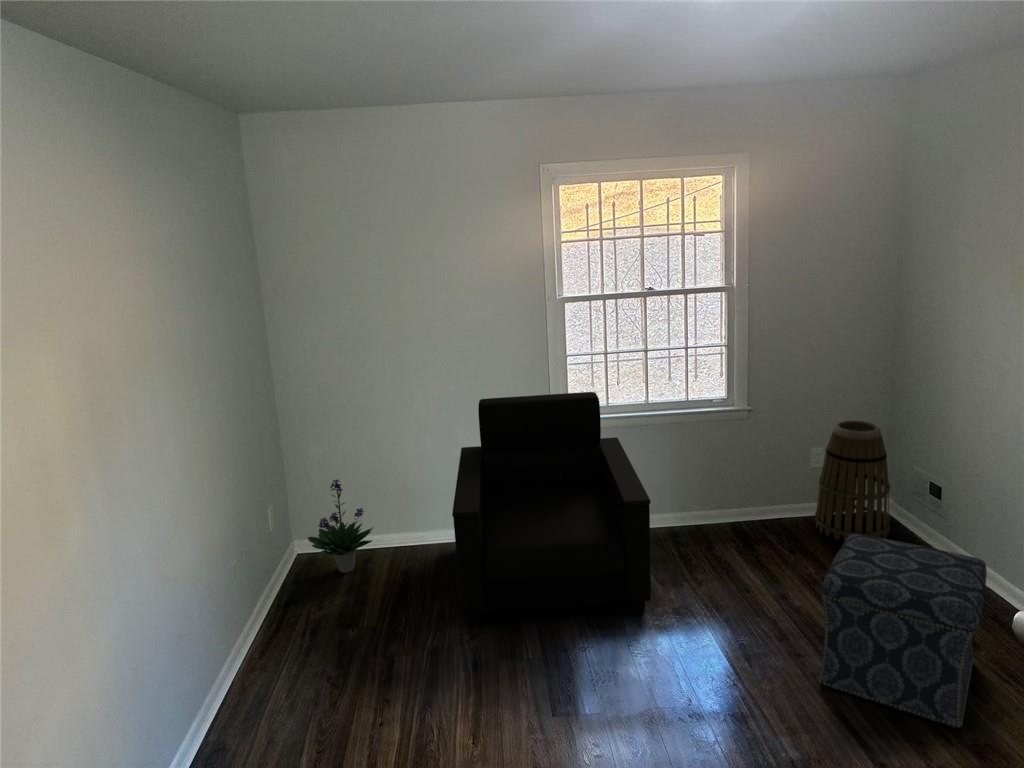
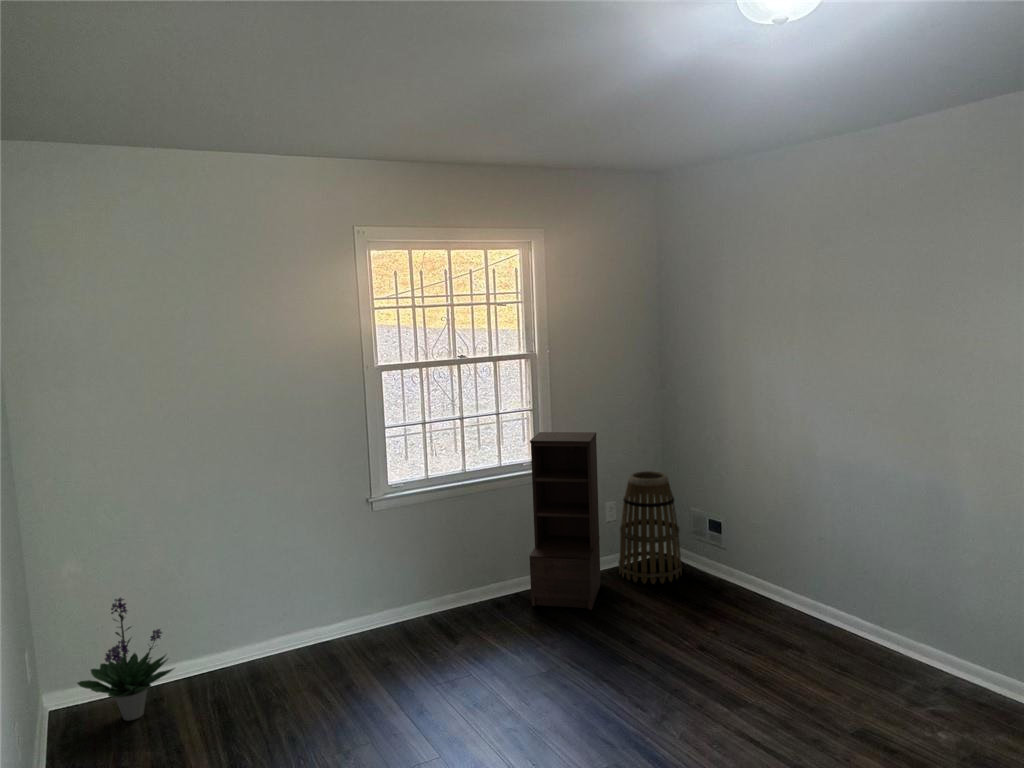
bookshelf: none [702,369,794,558] -> present [529,432,600,610]
armchair: present [452,392,651,626] -> none [273,463,522,736]
ottoman: present [818,534,987,728] -> none [687,559,821,706]

